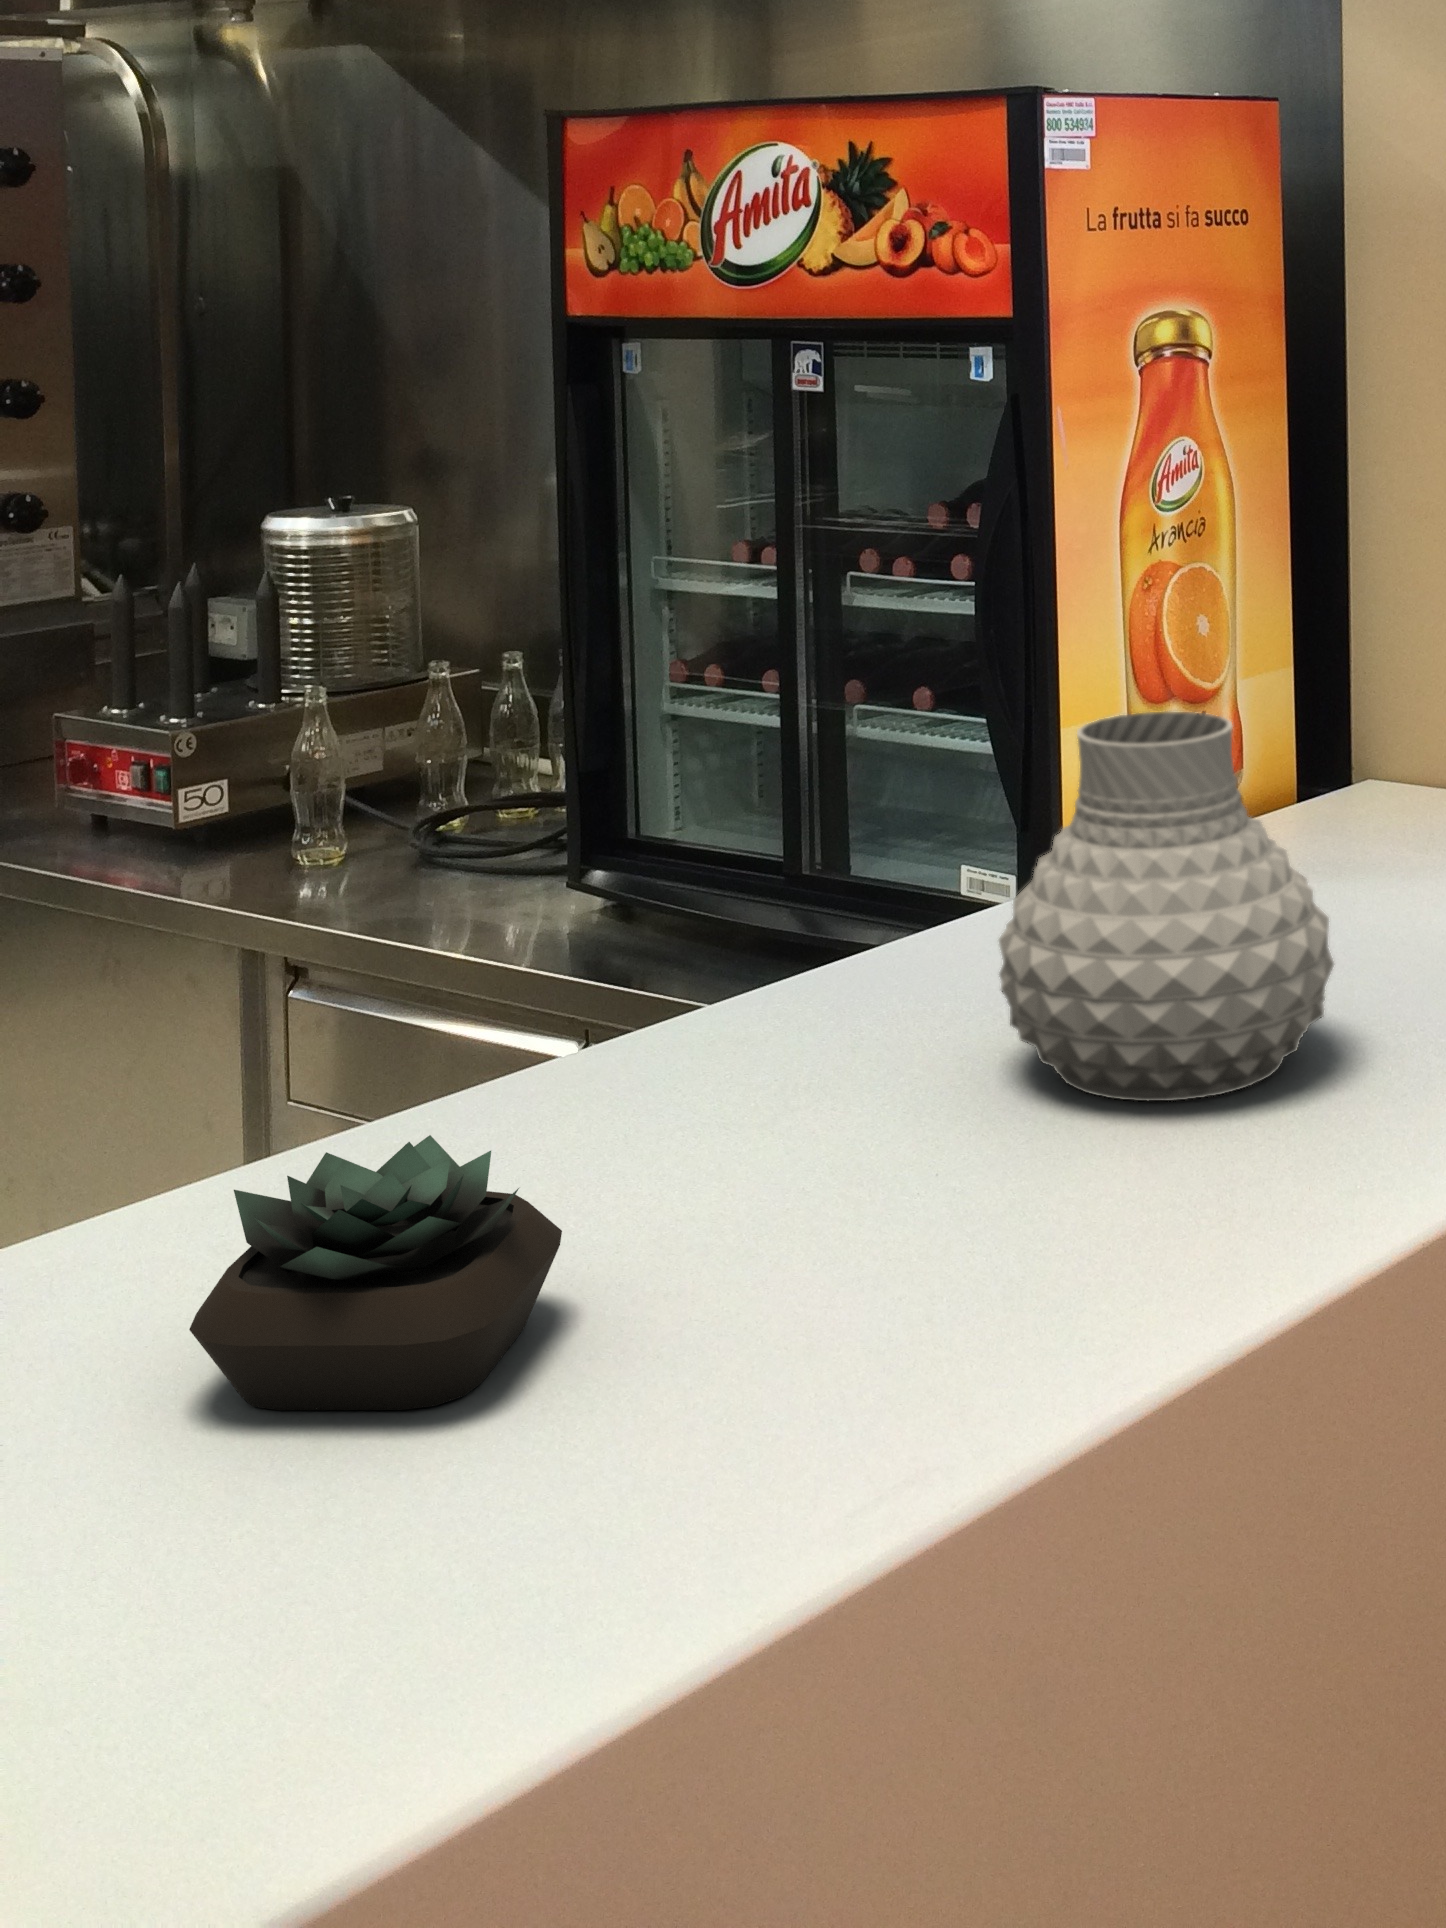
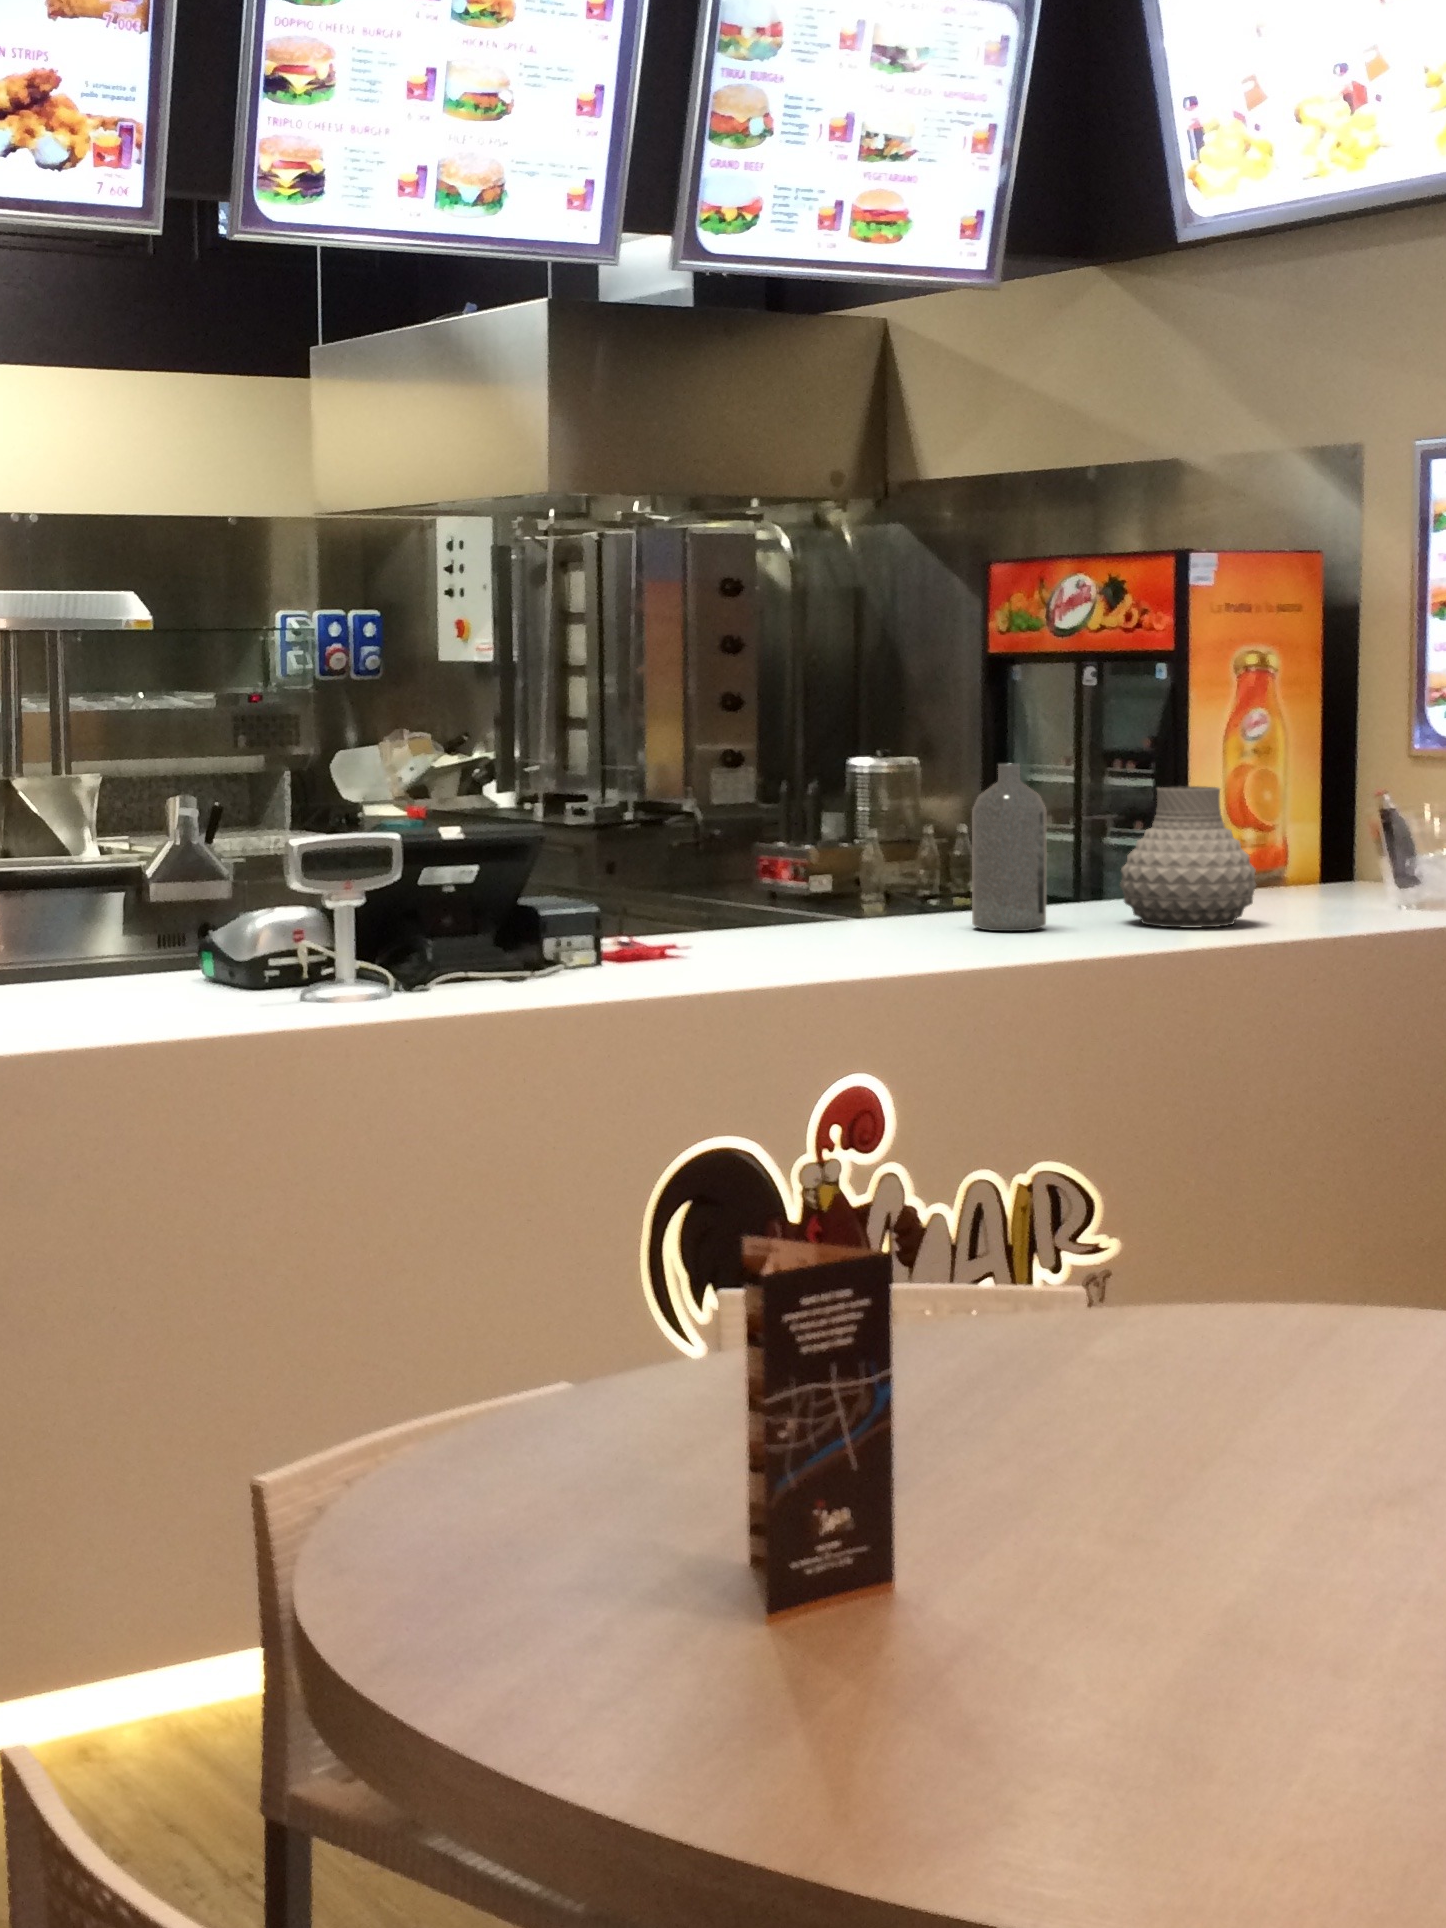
bottle: none [616,726,836,1205] -> present [972,764,1046,931]
succulent plant: present [189,1135,562,1410] -> none [825,877,944,946]

